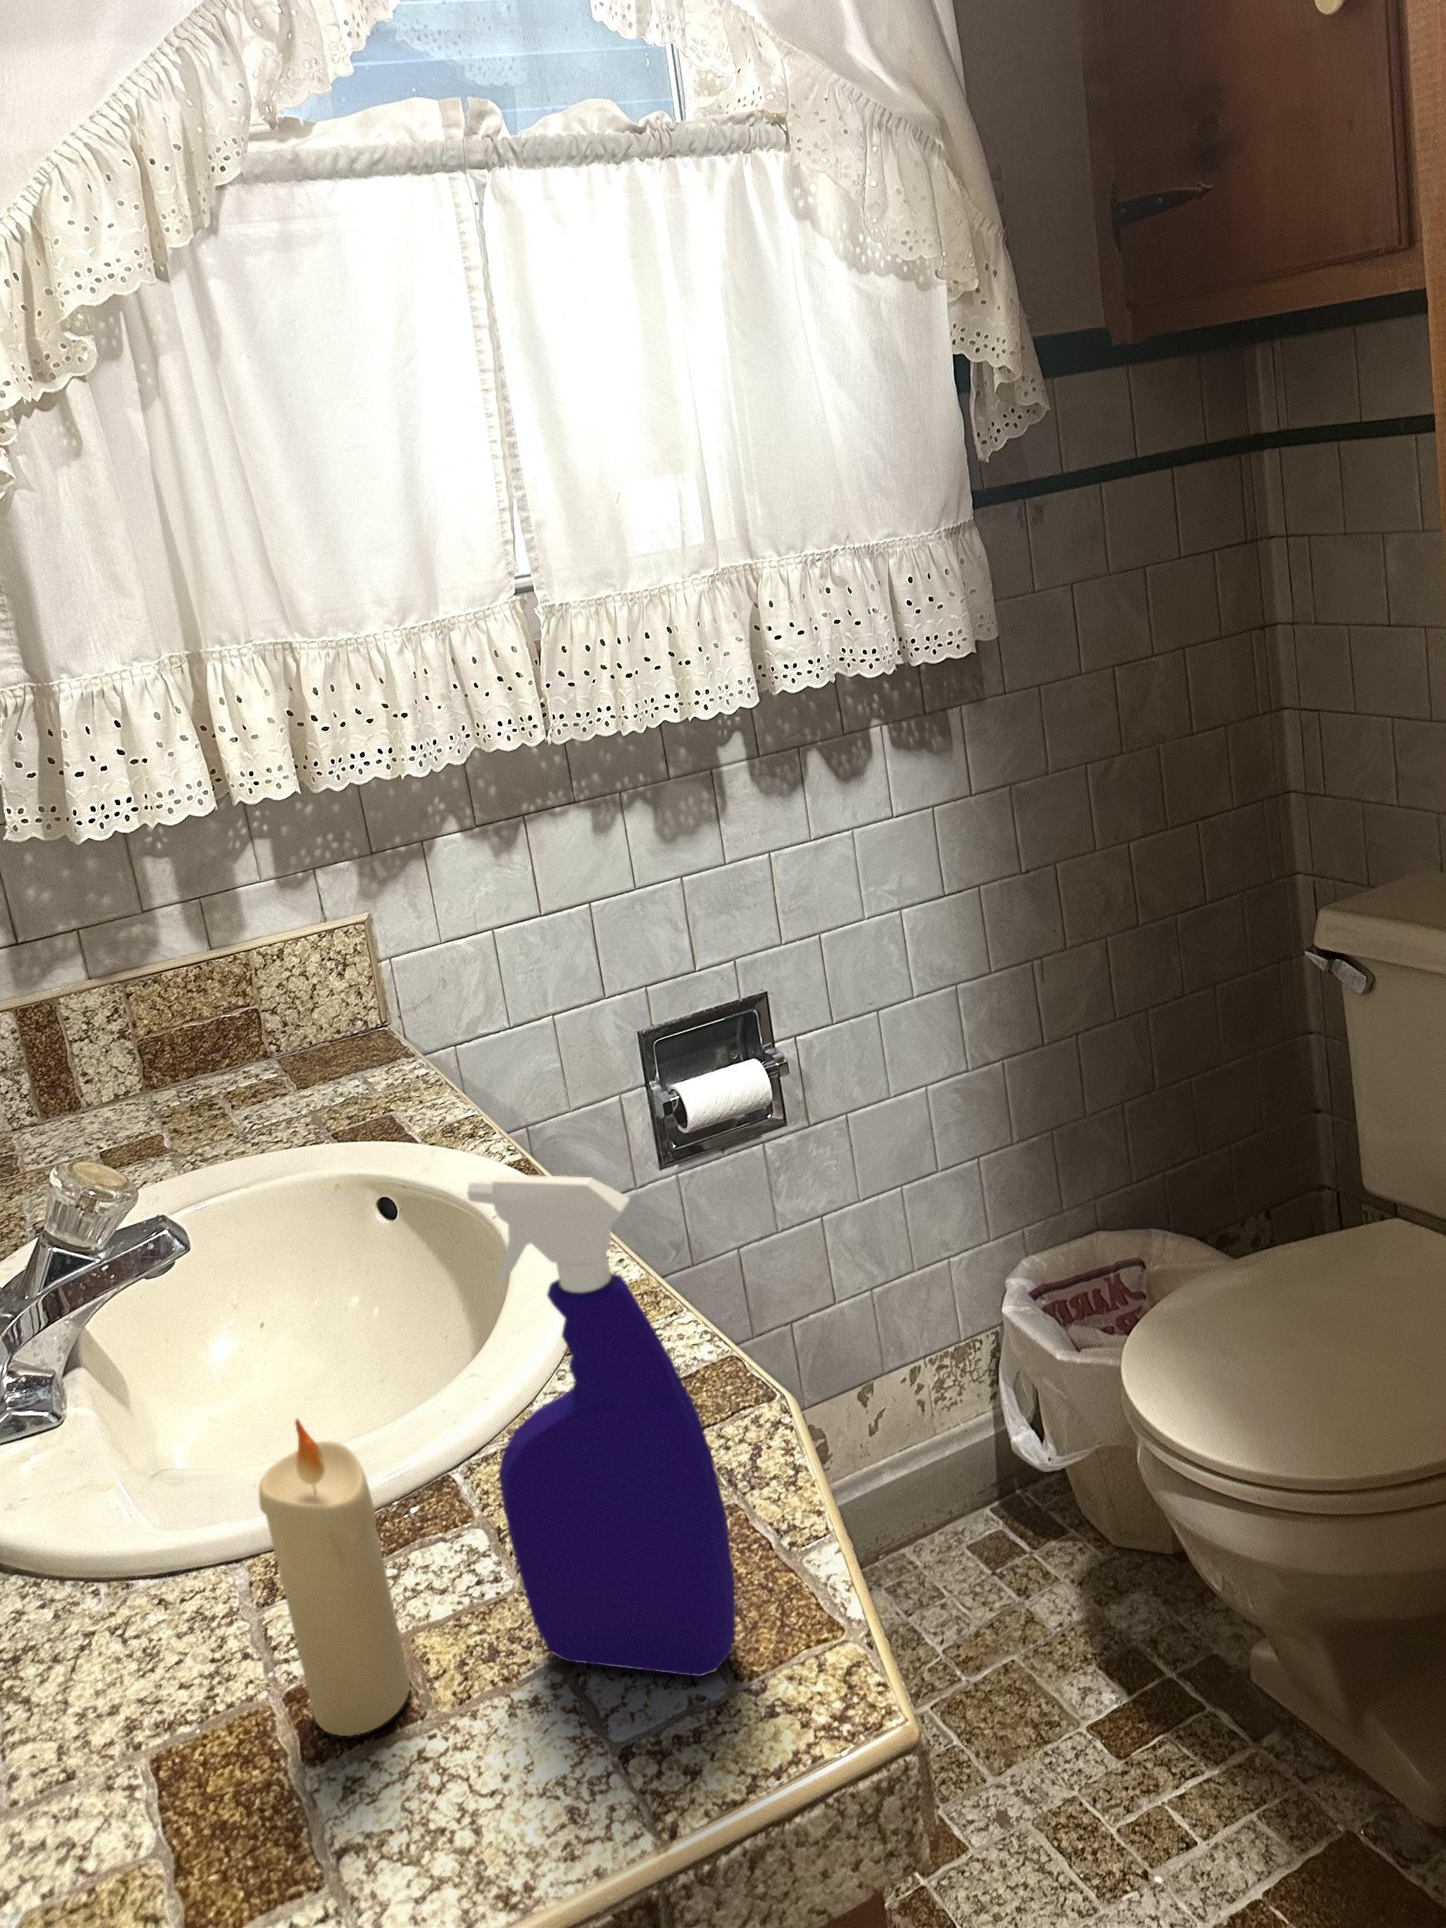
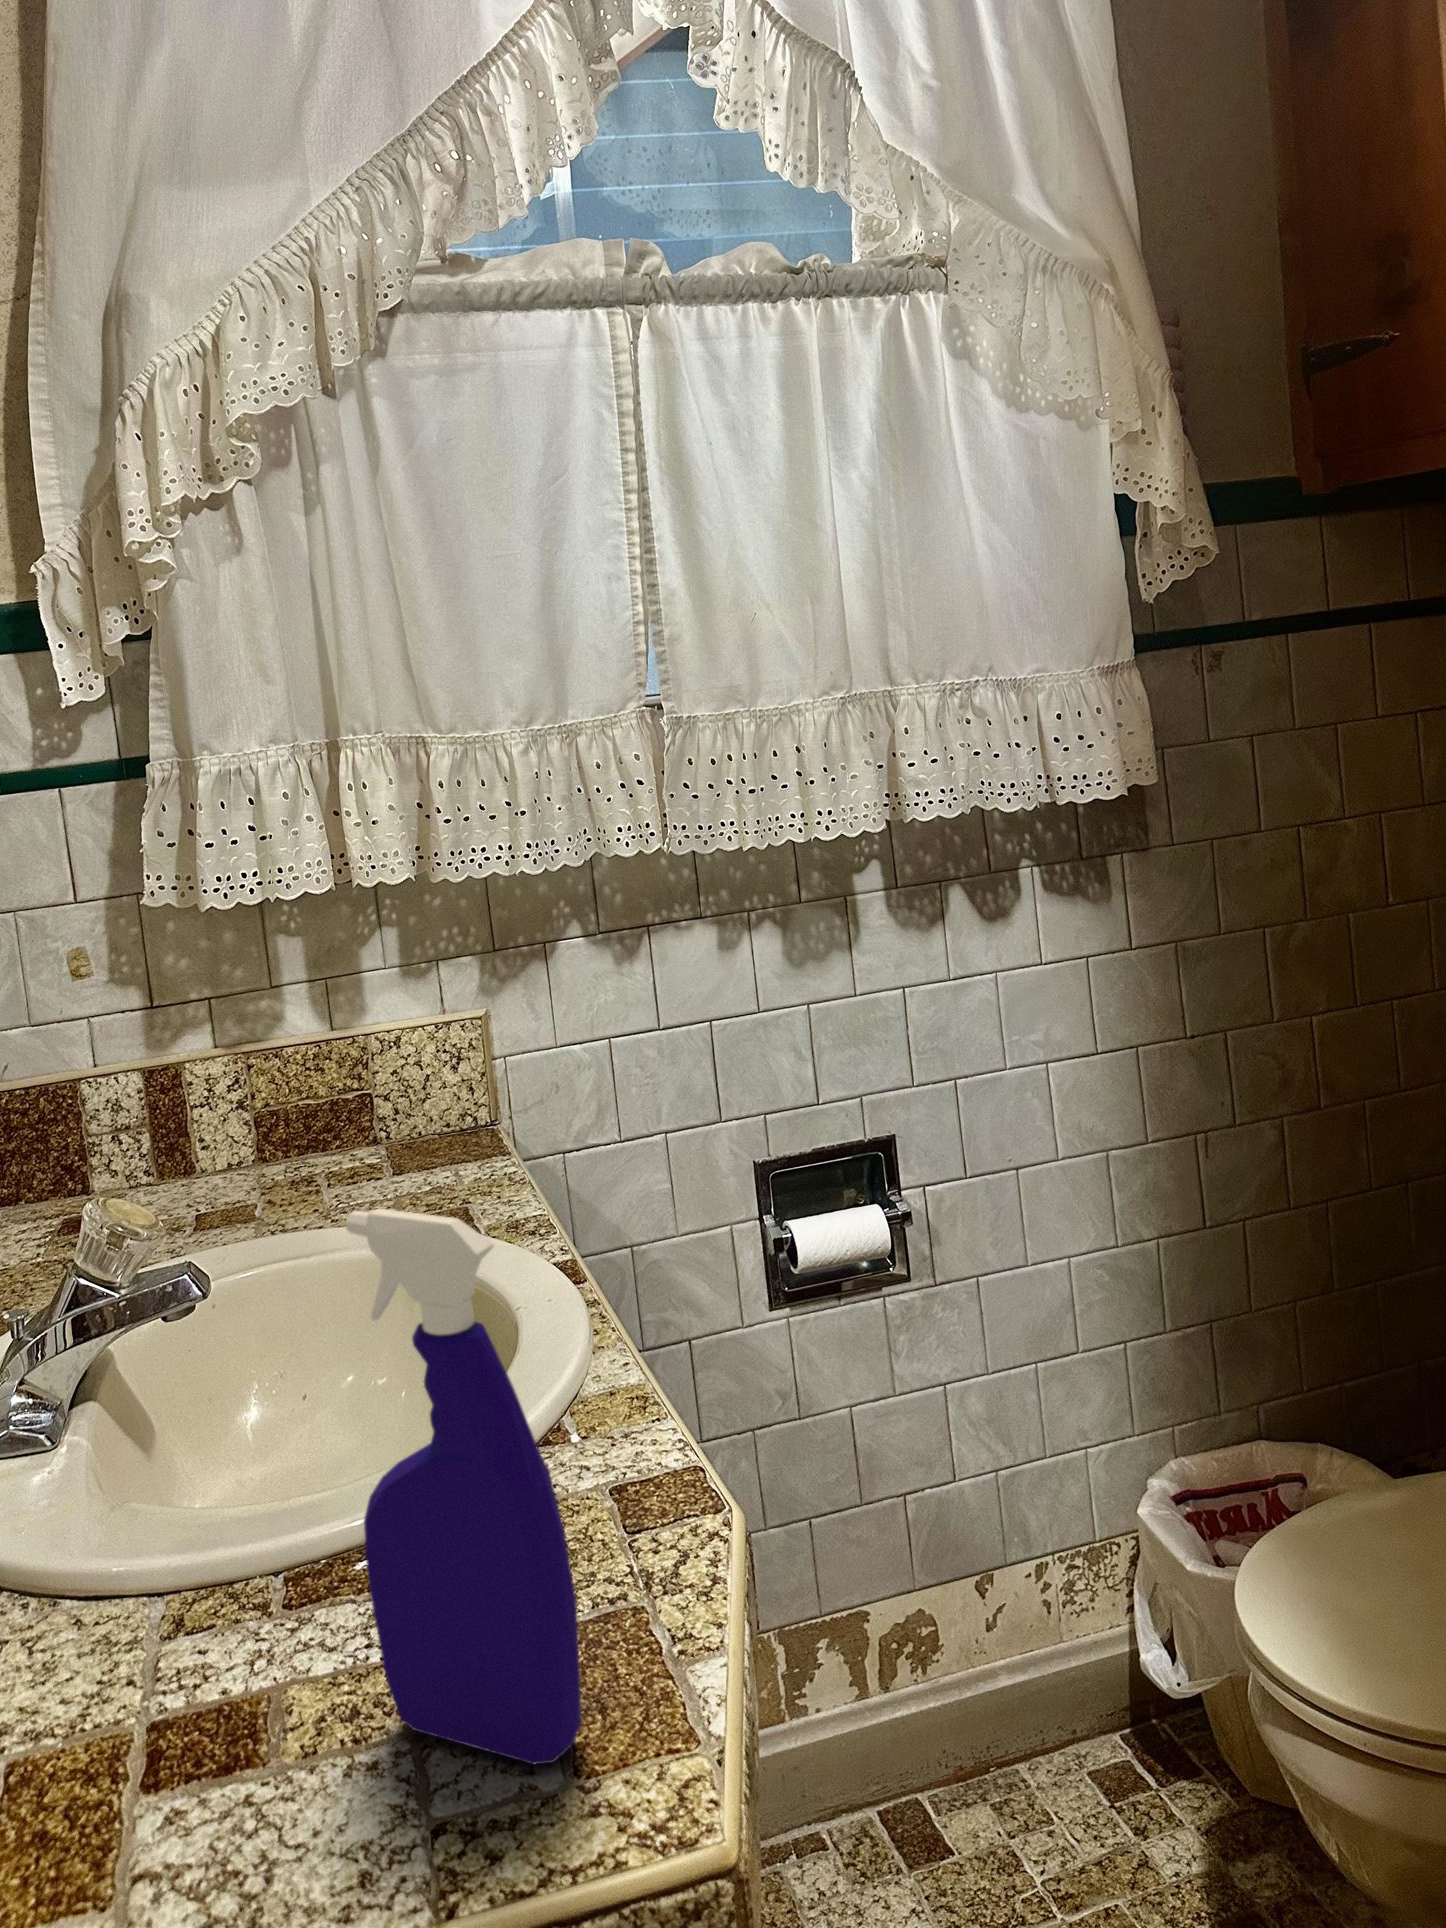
candle: present [259,1419,410,1736] -> none [127,1433,265,1770]

